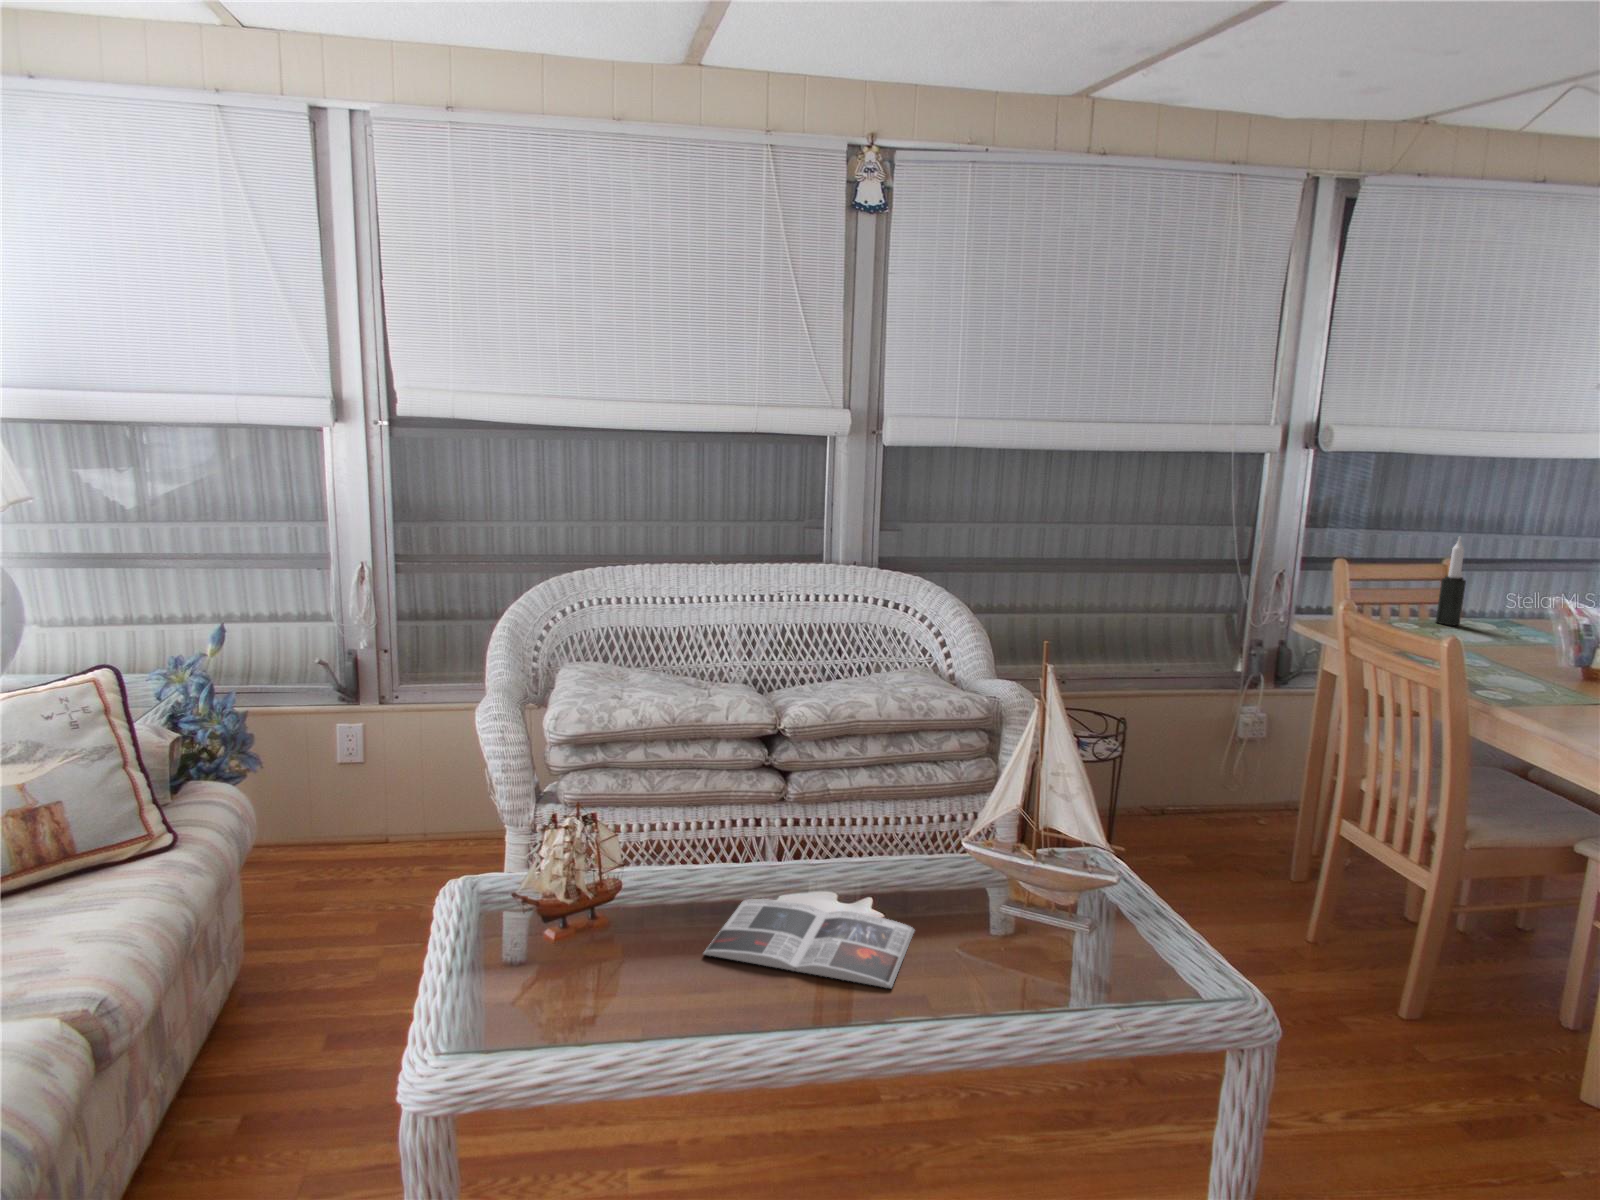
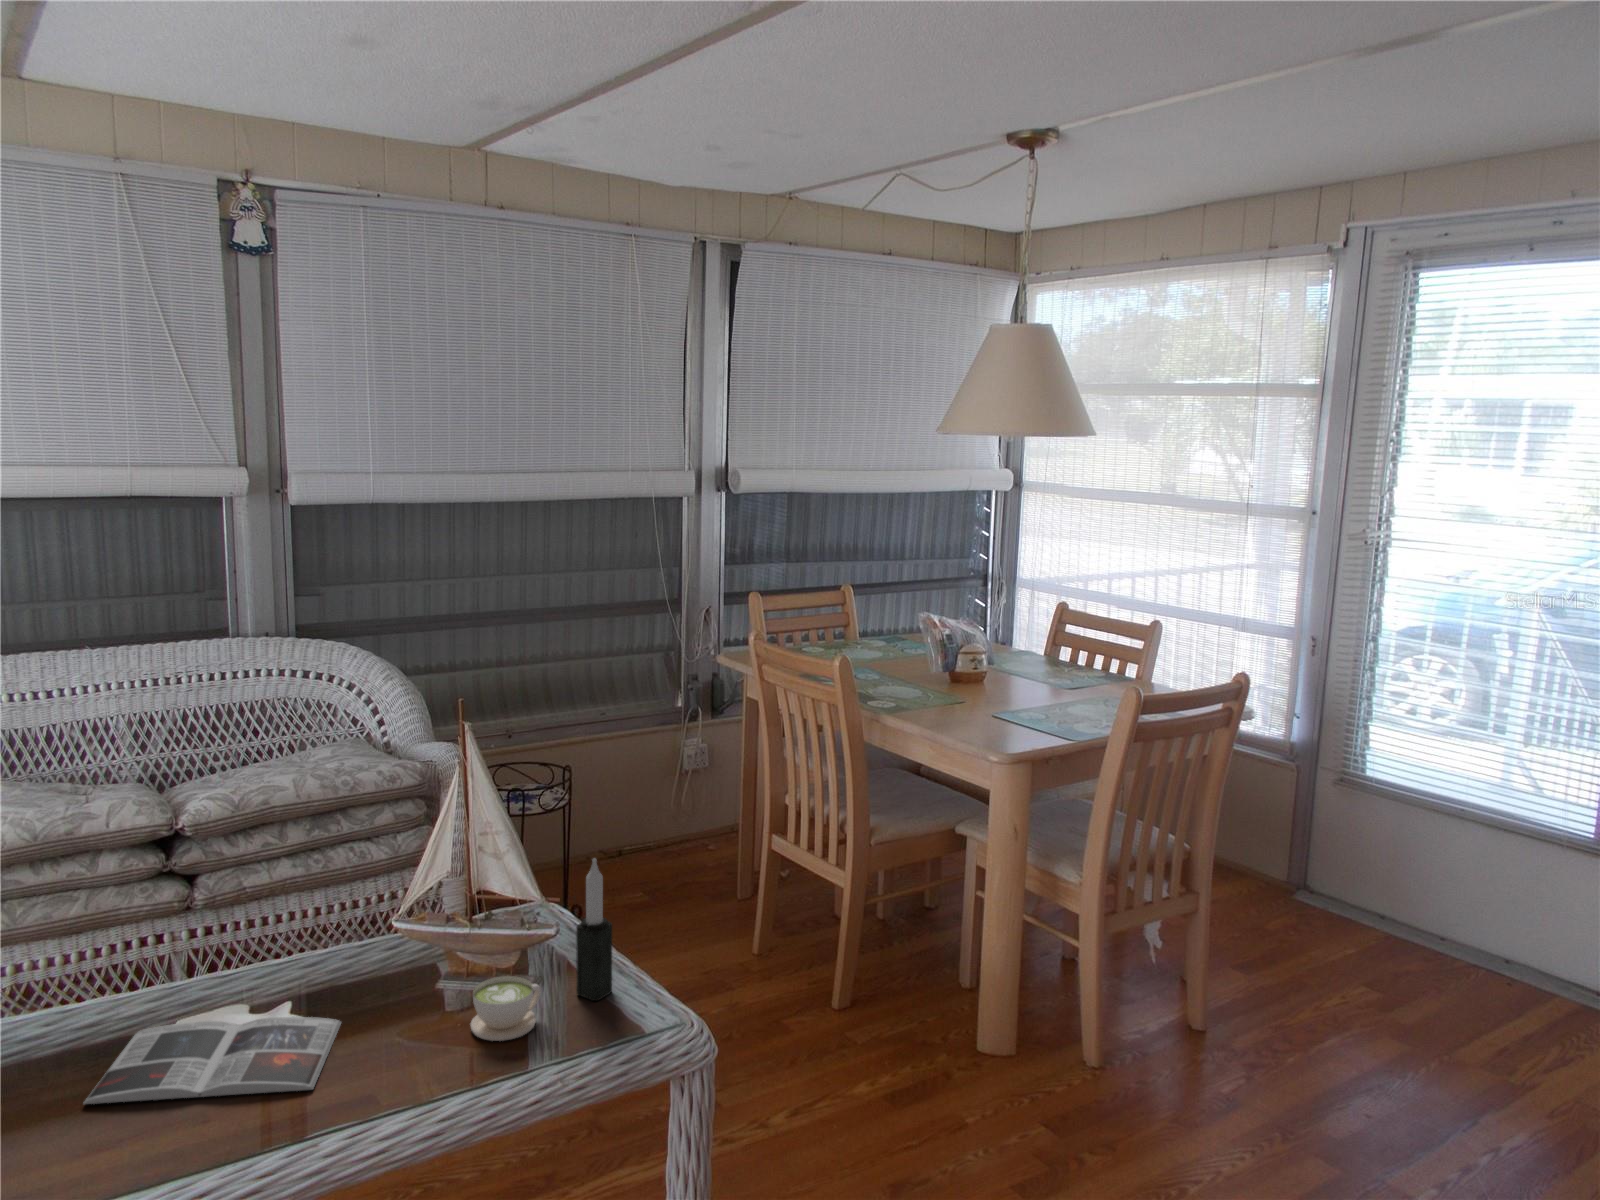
candle: present [1436,537,1466,626] -> present [576,858,612,1001]
coffee cup: none [1037,918,1111,984] -> present [470,976,541,1041]

